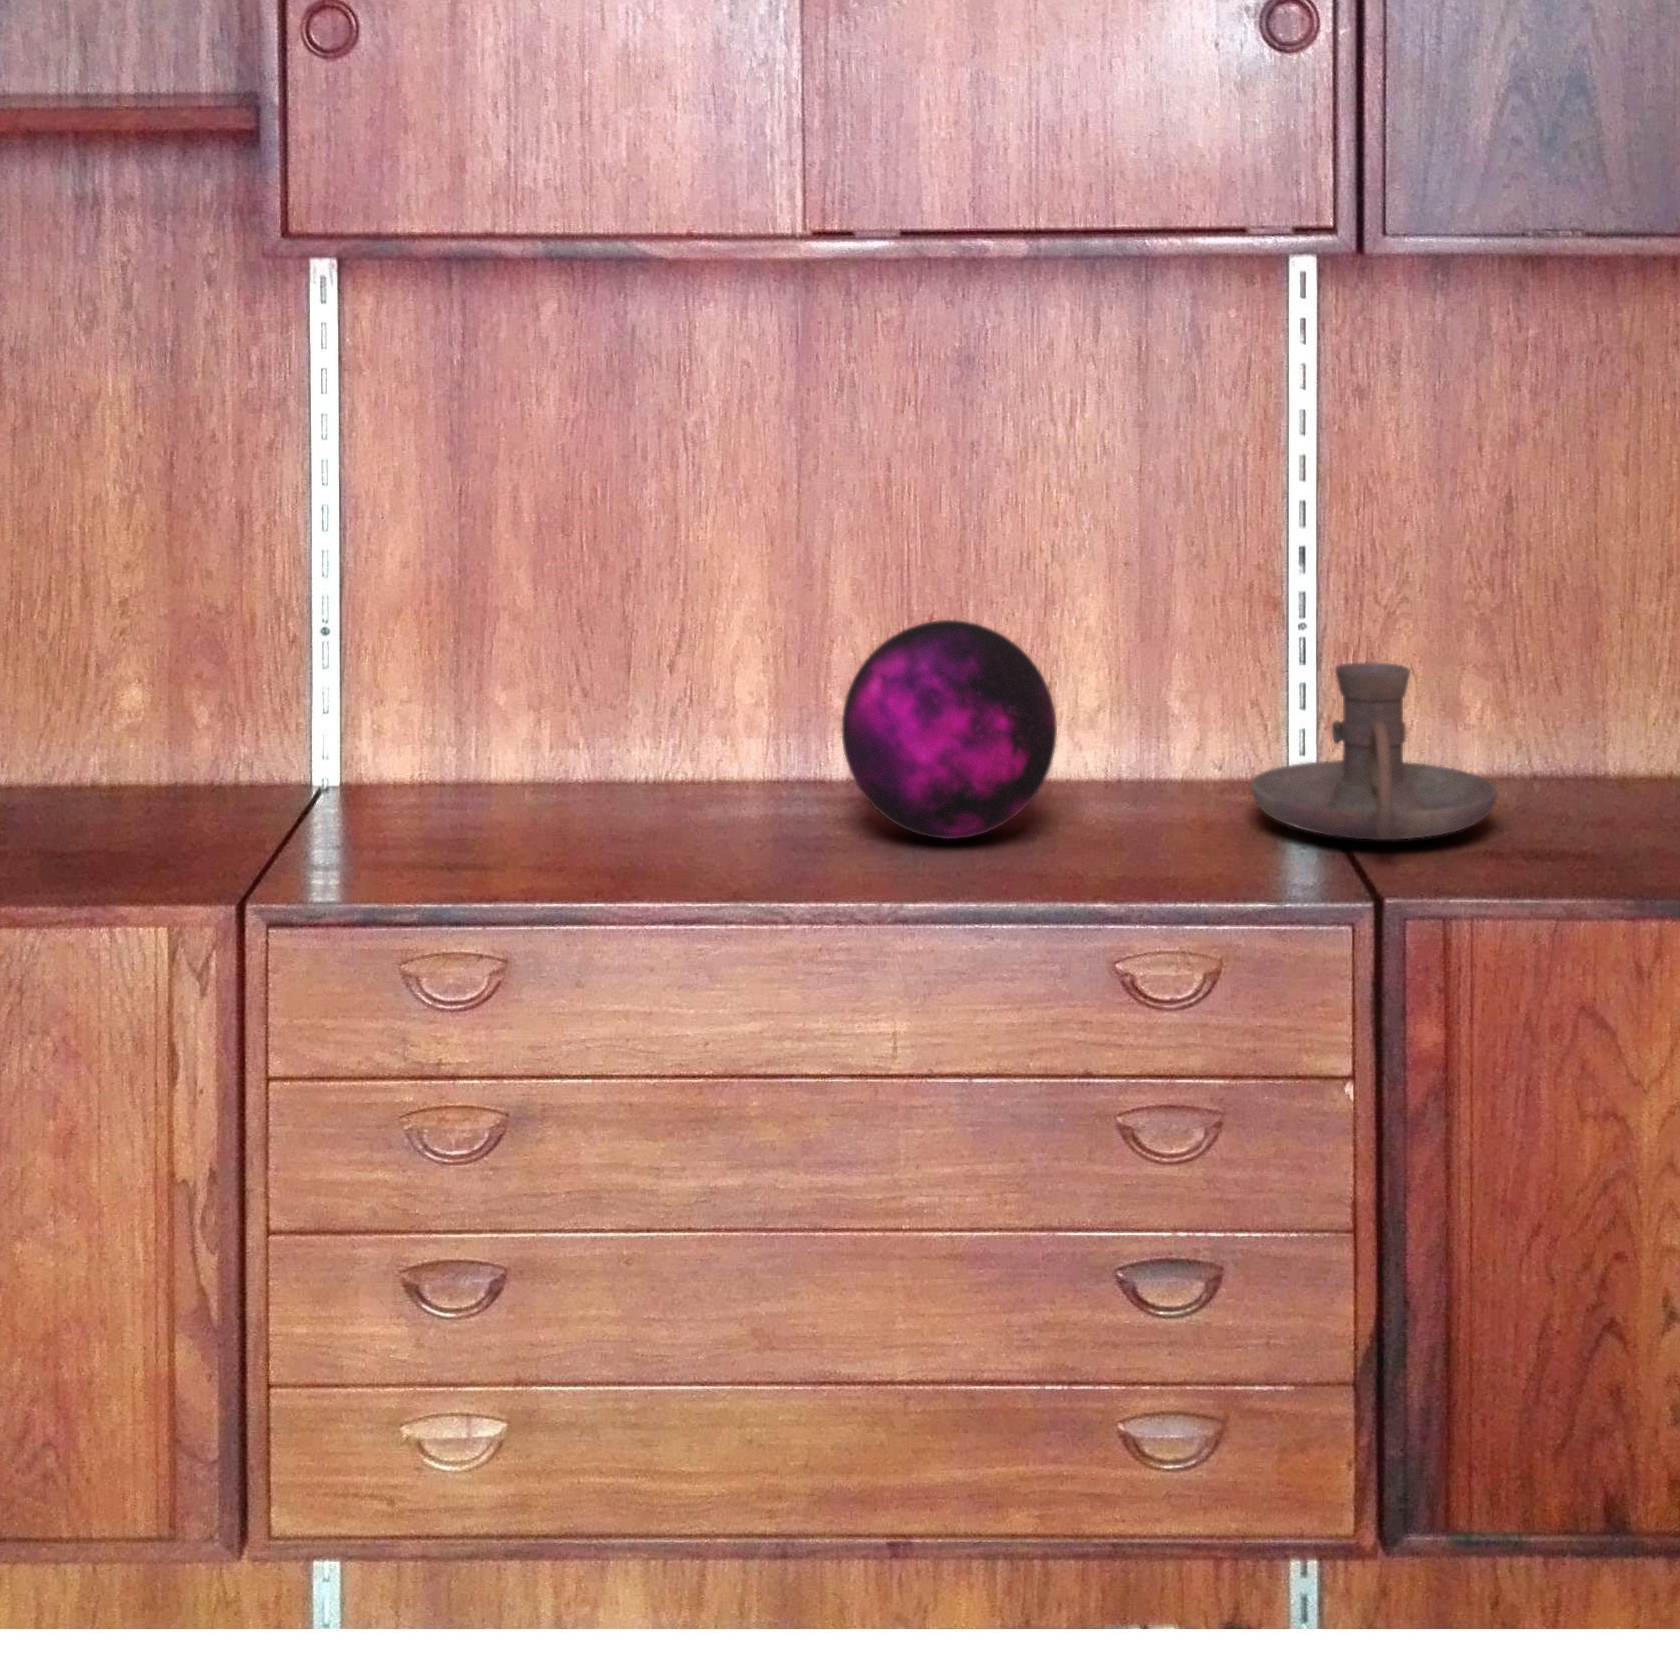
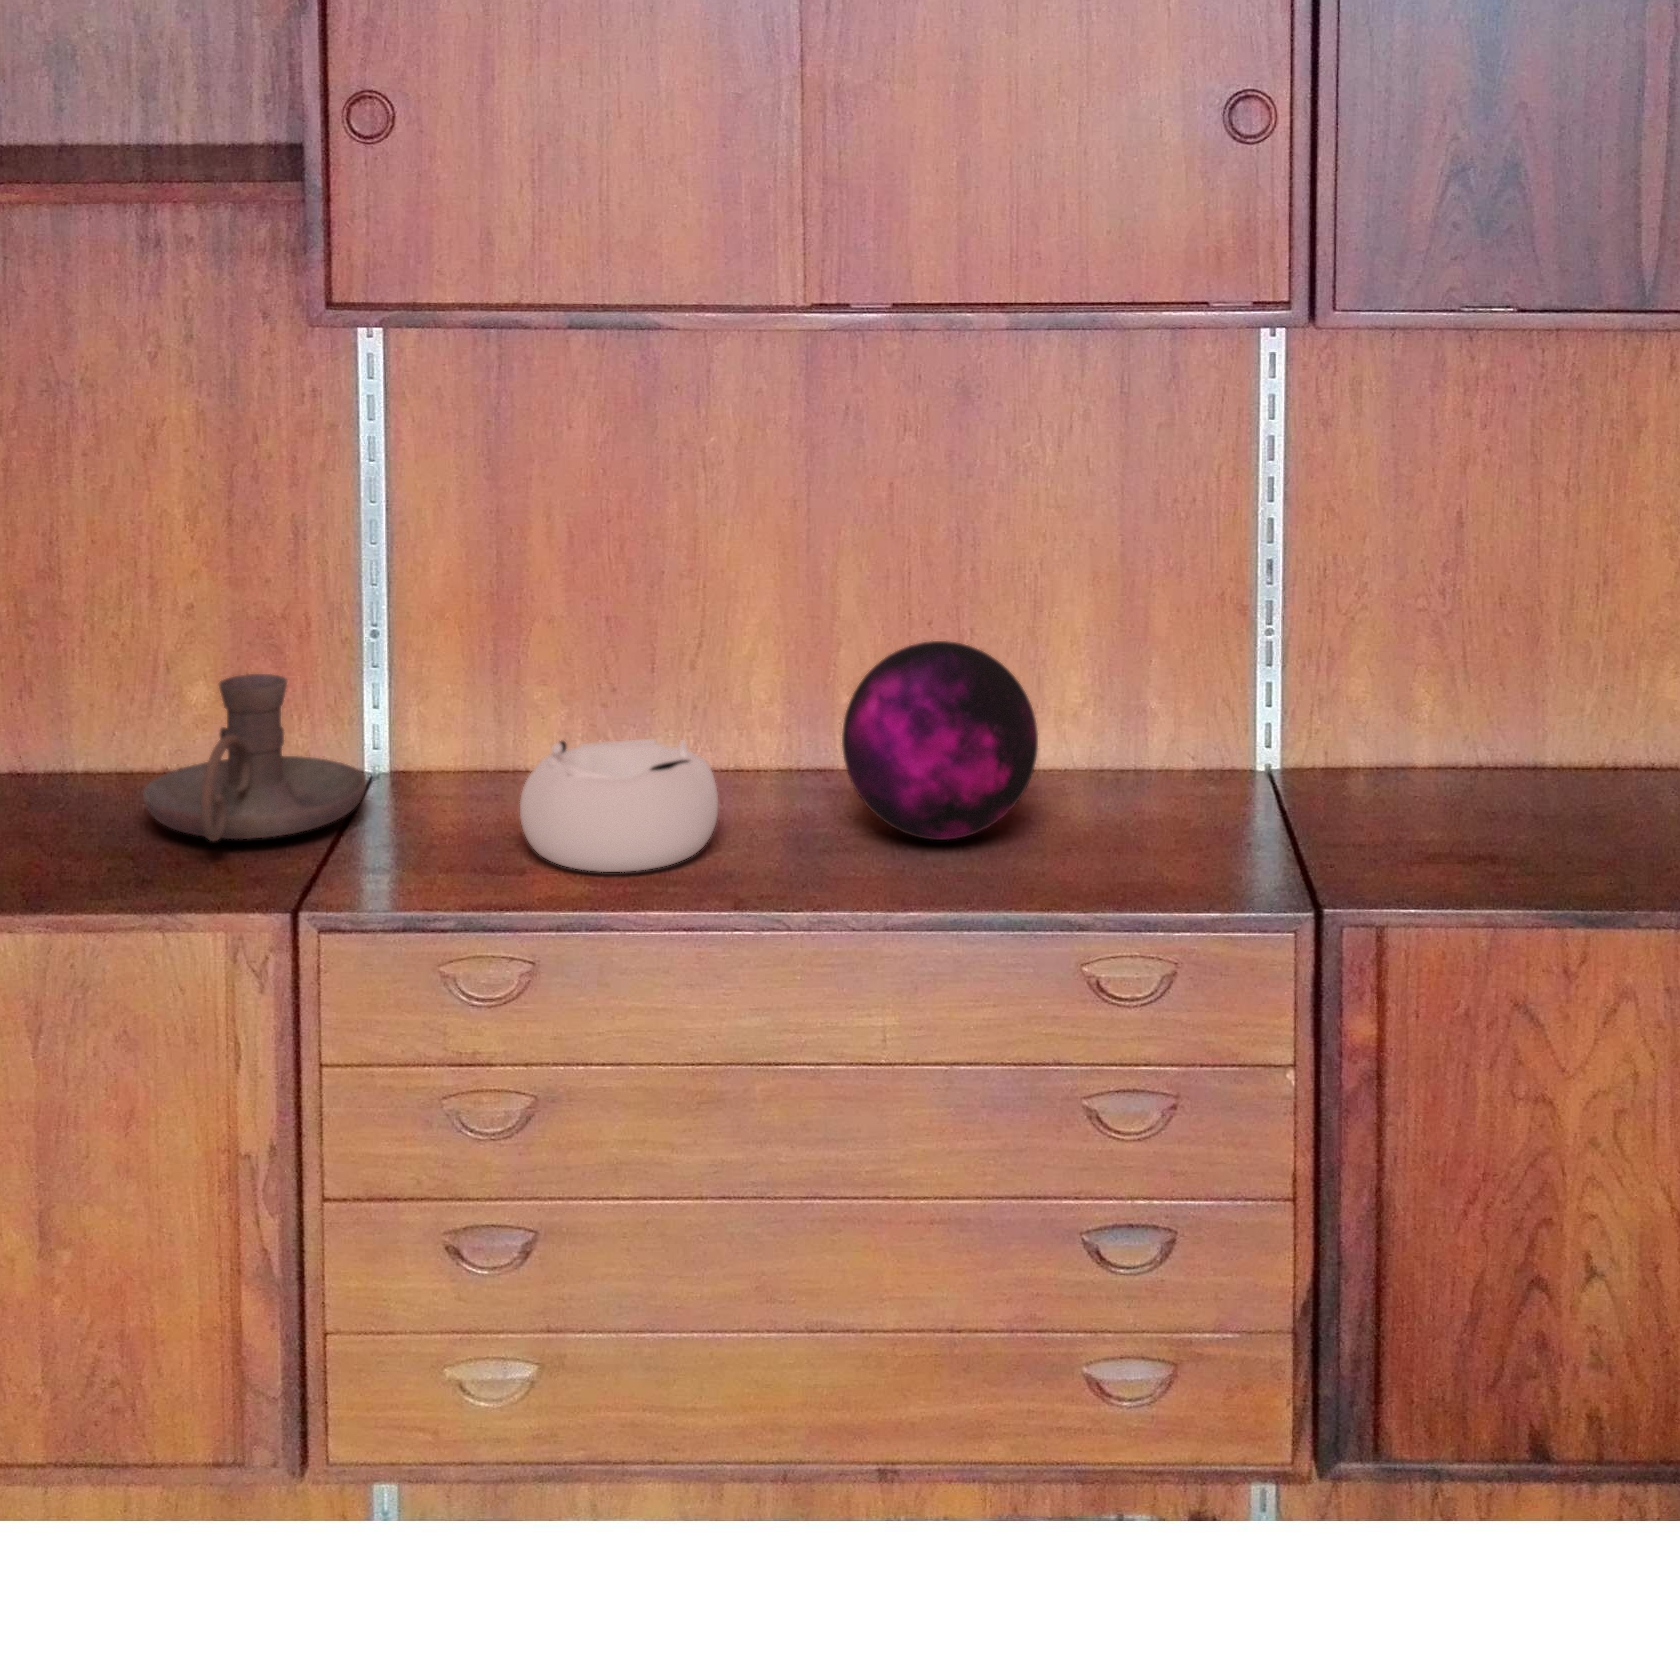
candle holder: present [1251,662,1498,840] -> present [143,674,366,841]
decorative bowl: none [487,729,706,868] -> present [520,739,718,872]

